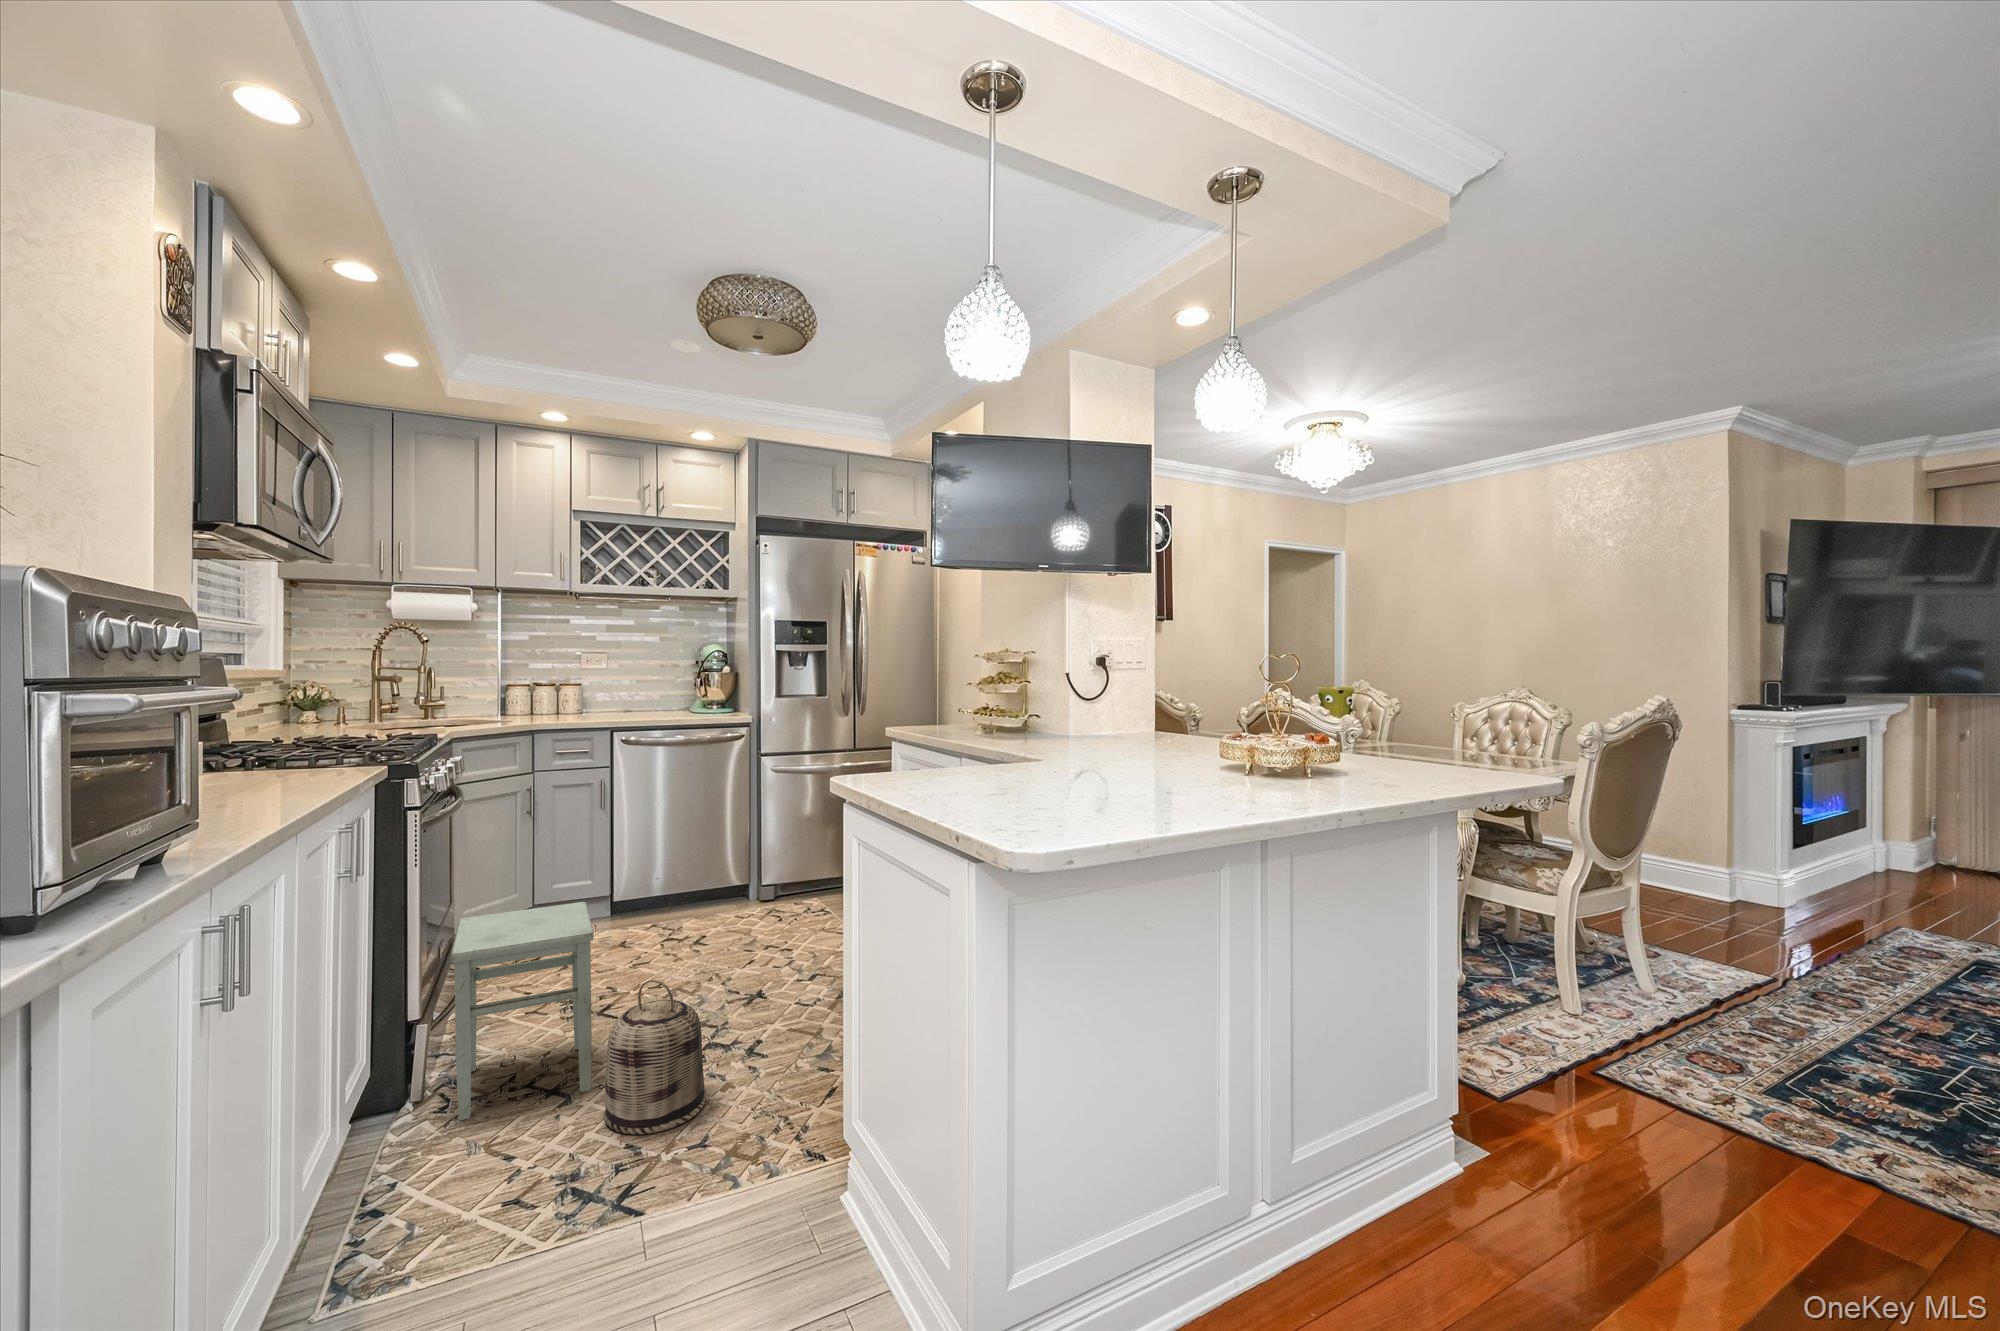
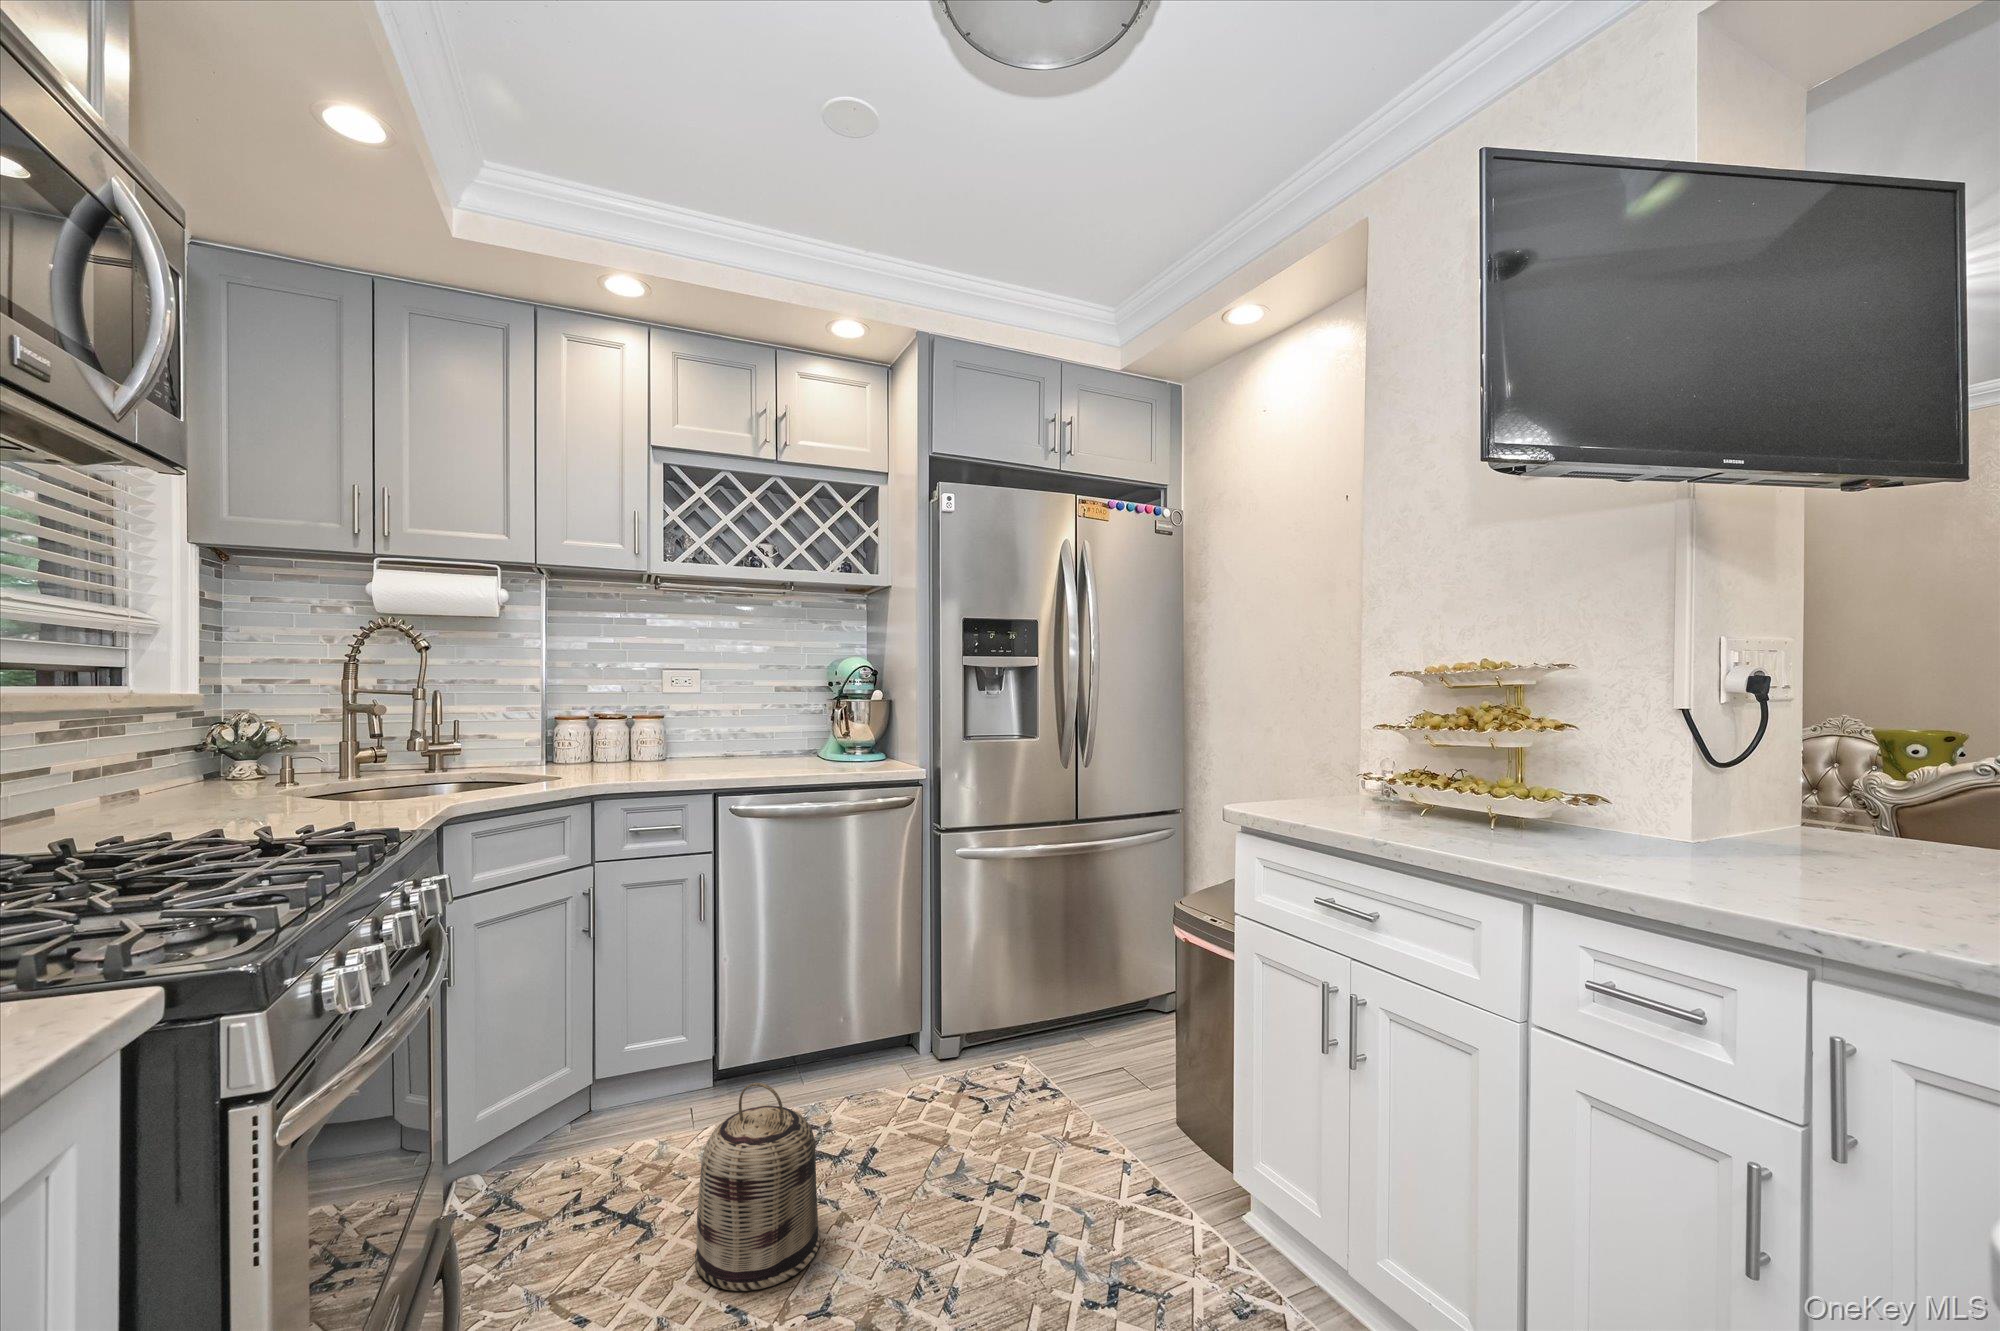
stool: present [451,902,594,1121] -> none [510,973,682,1262]

